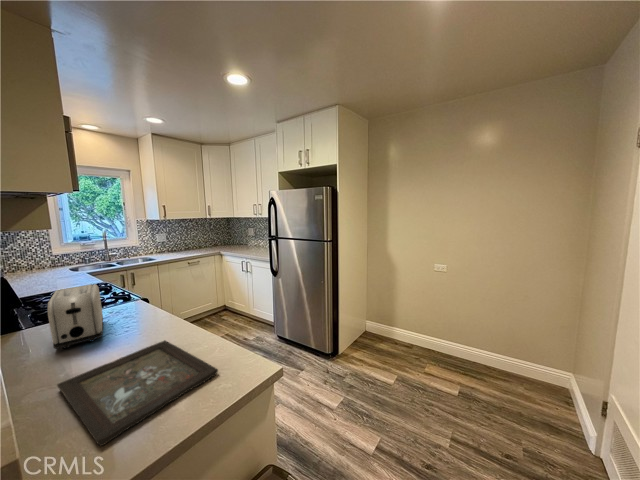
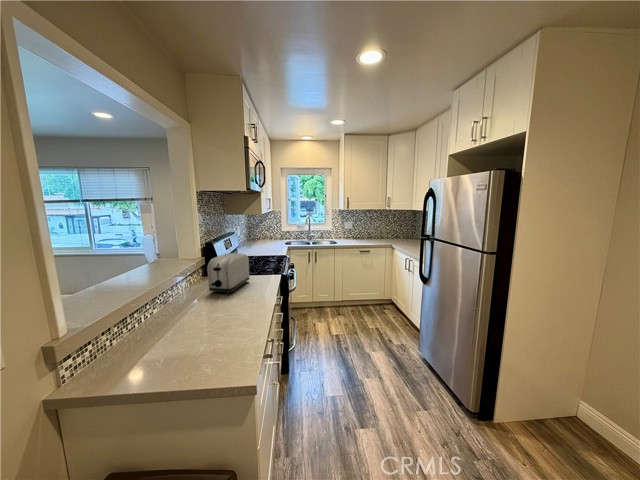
tray: present [57,340,218,446] -> none [135,310,247,364]

